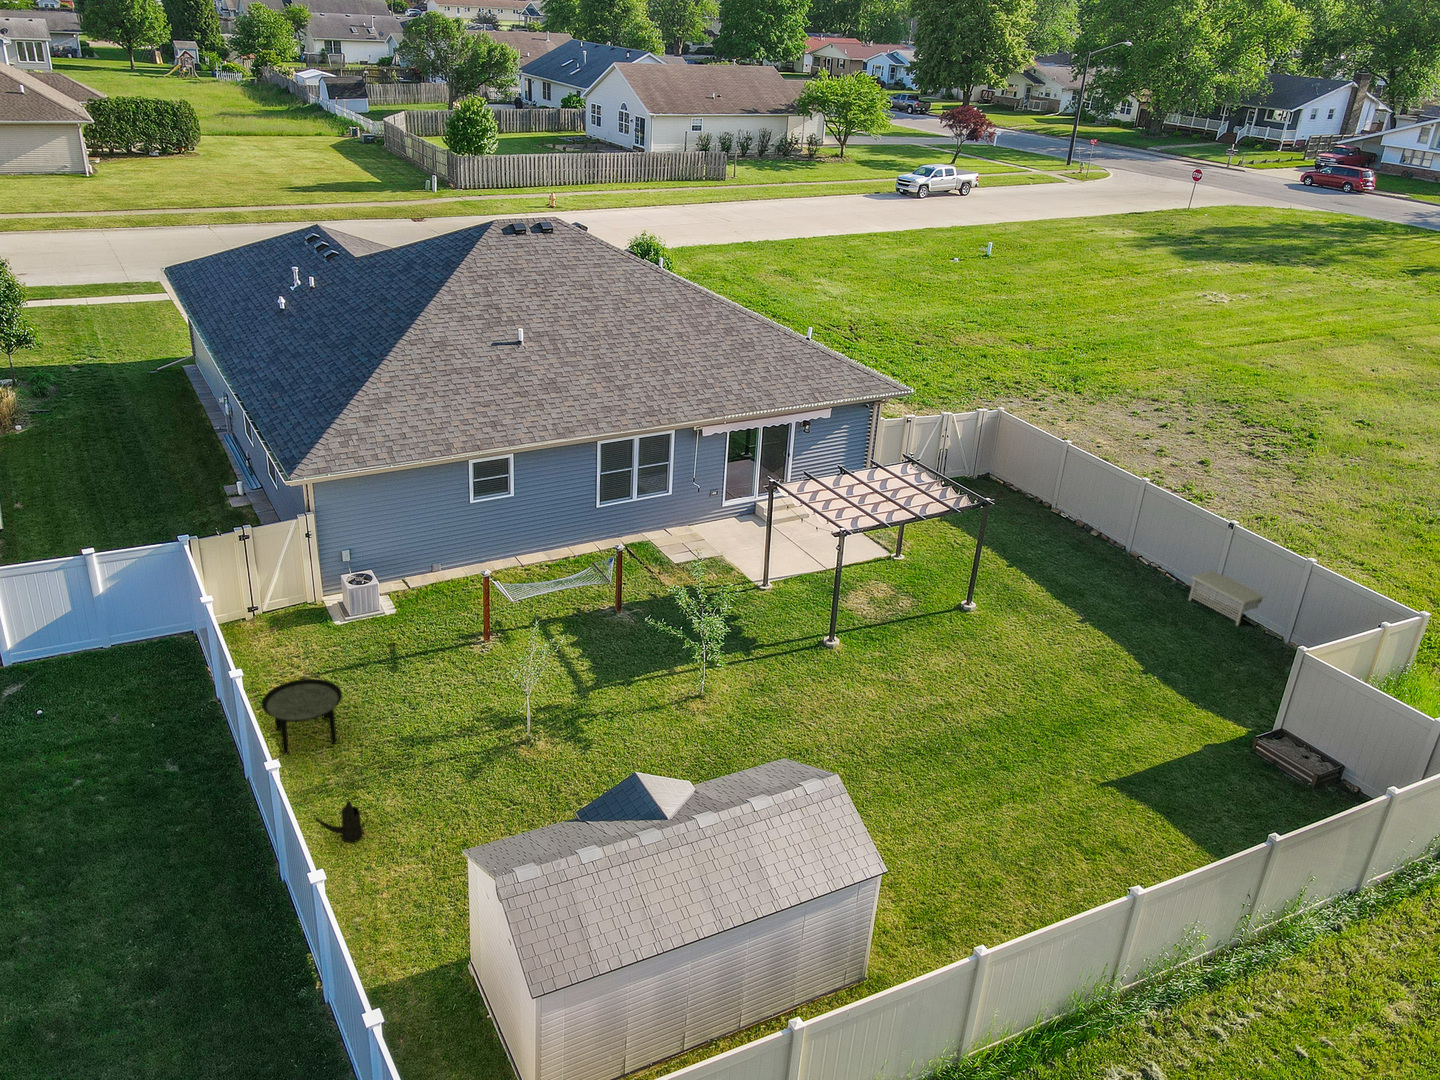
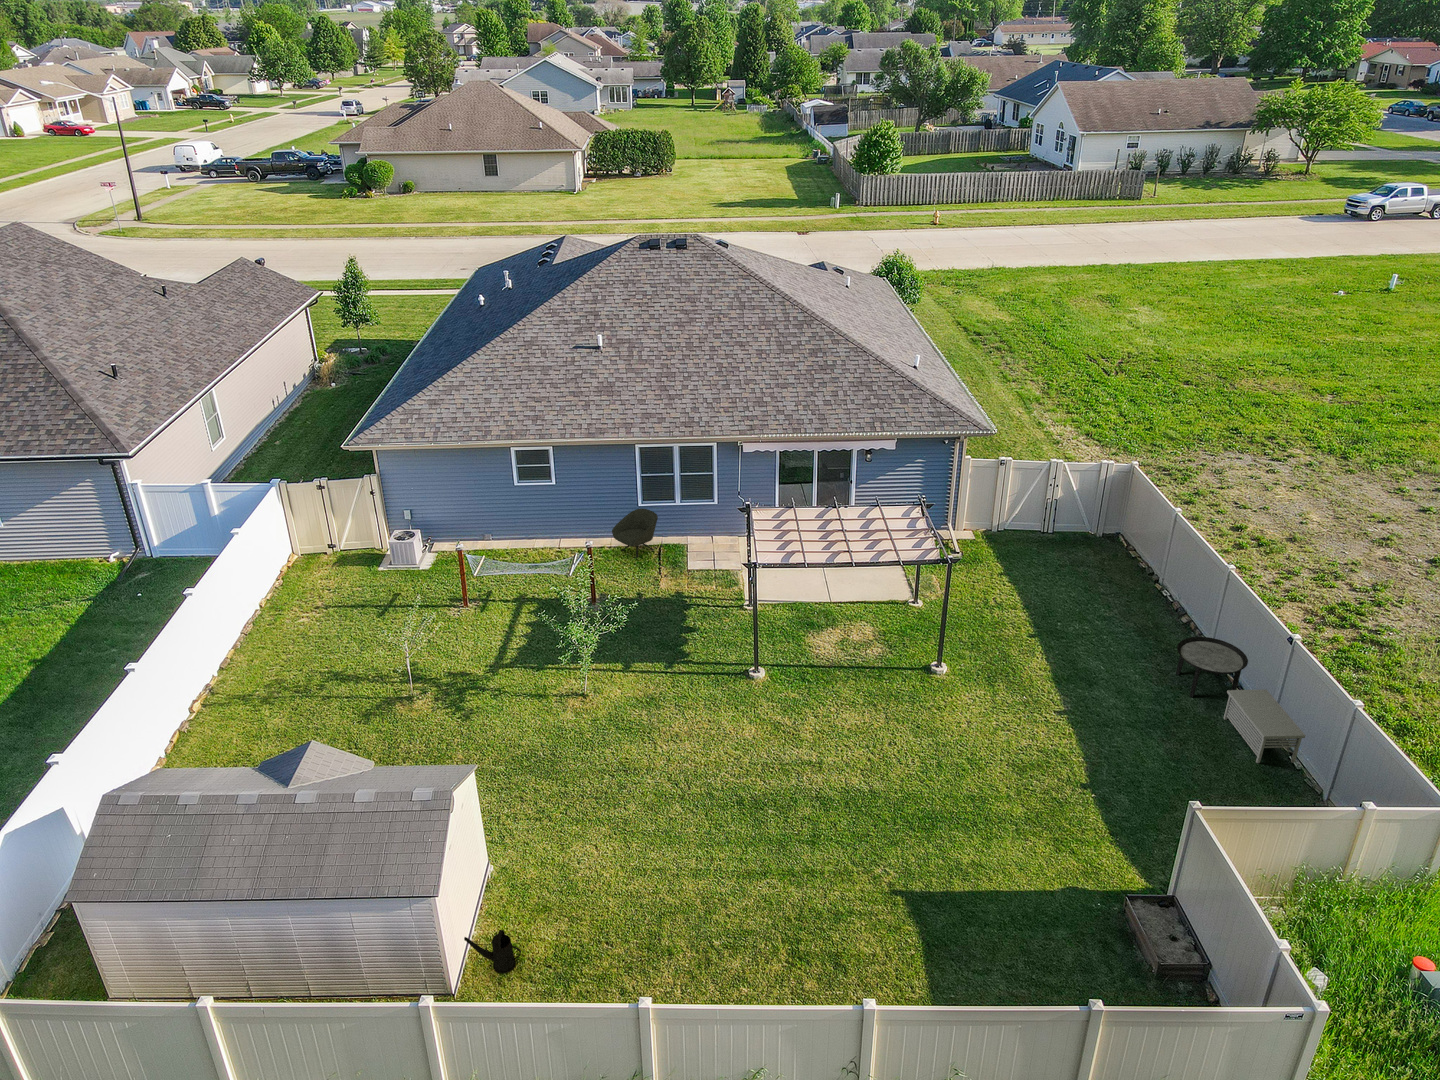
armchair: none [580,510,626,563] -> present [612,508,658,558]
round table: present [262,679,342,754] -> present [1176,637,1248,697]
watering can: present [315,801,368,843] -> present [464,930,521,974]

